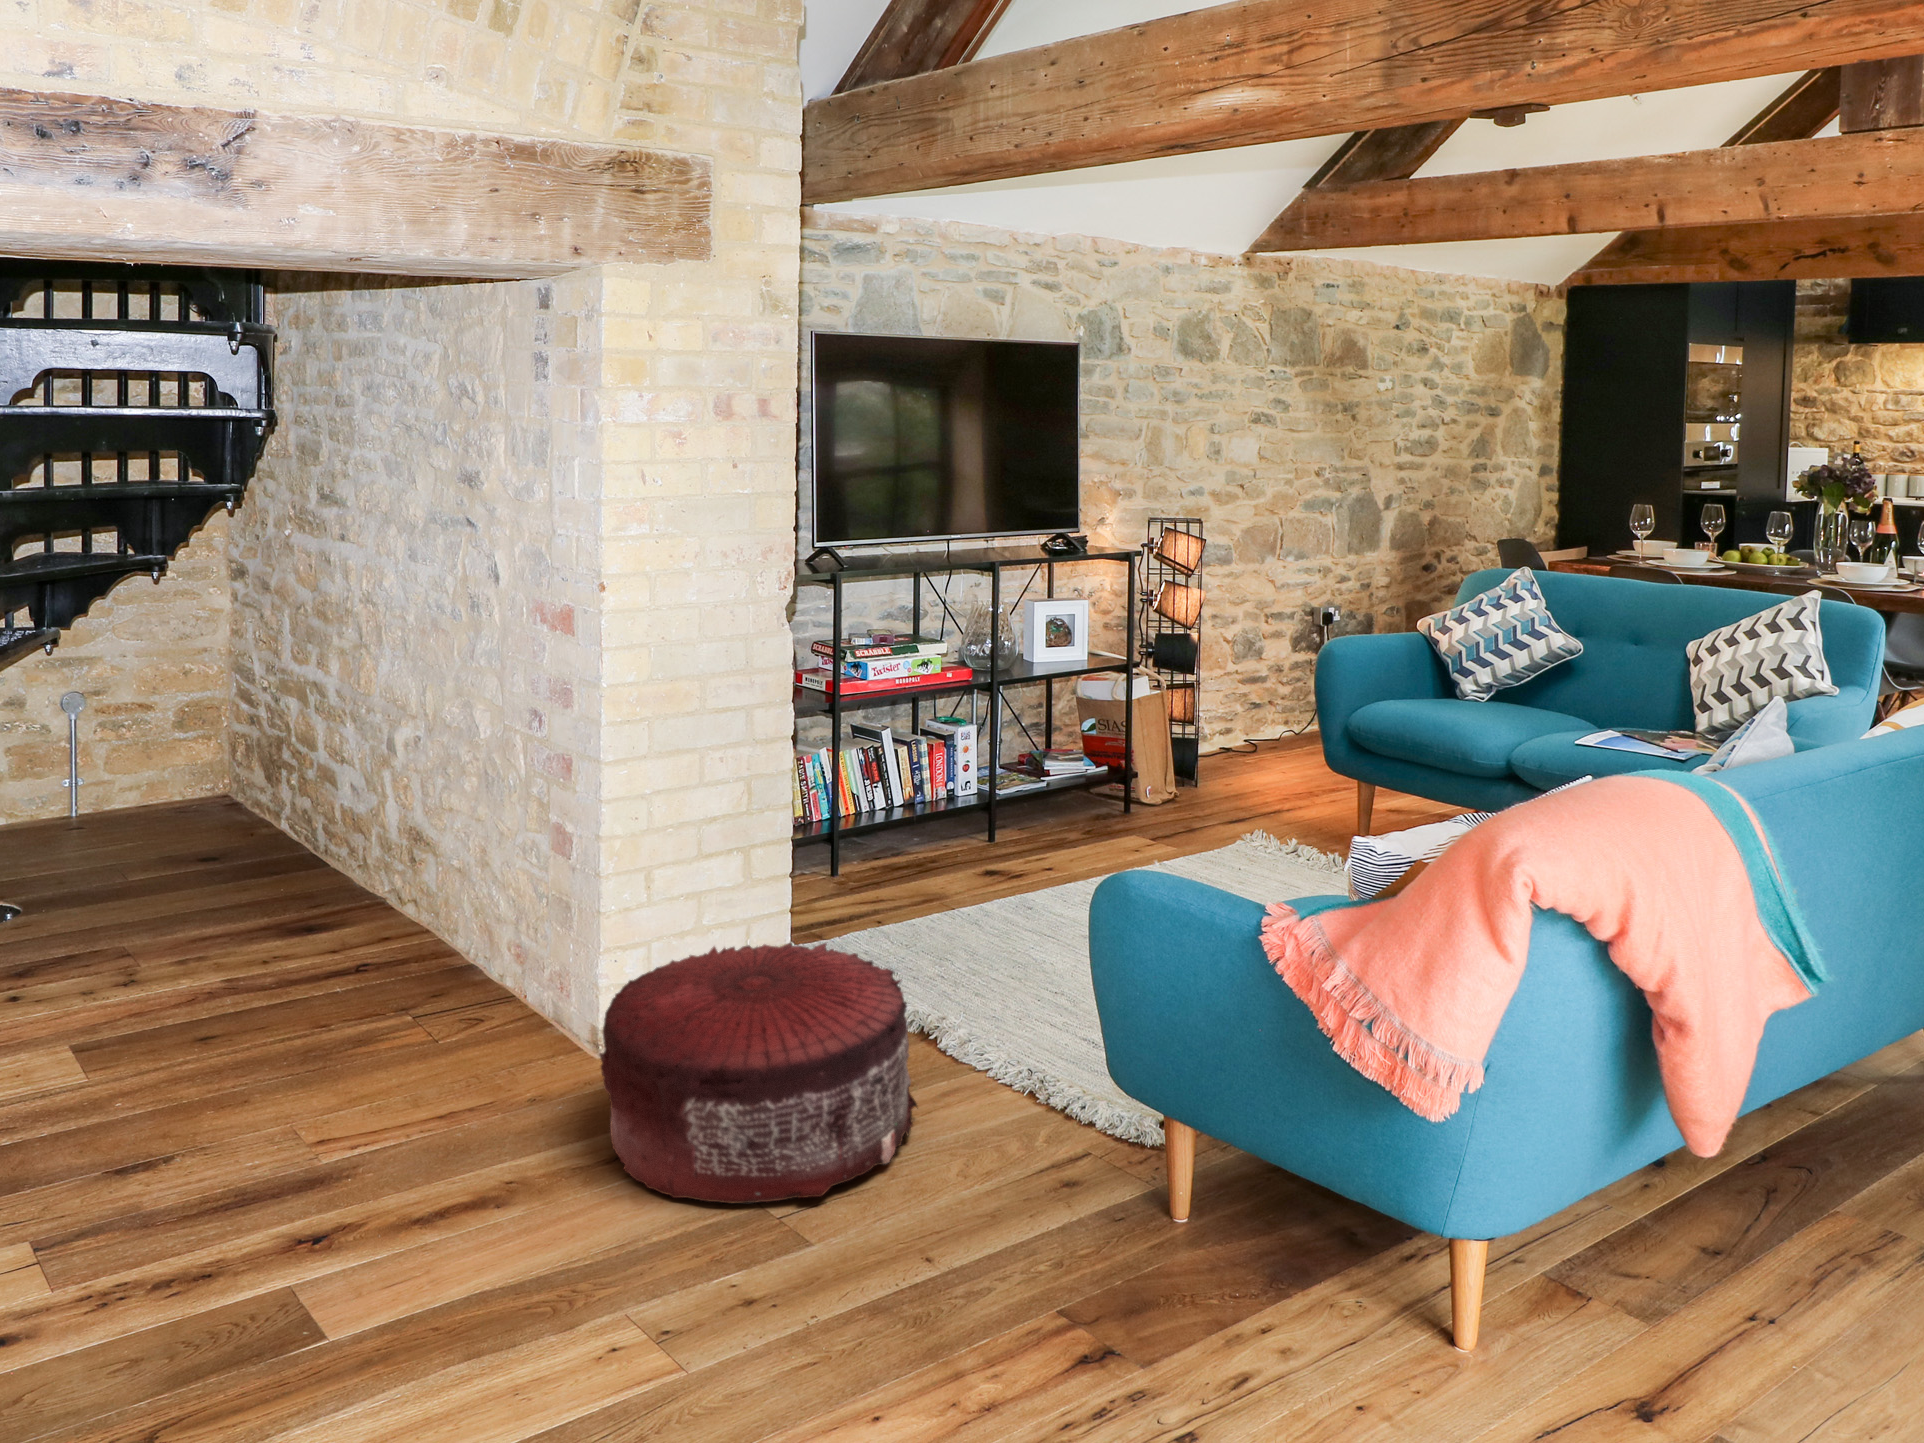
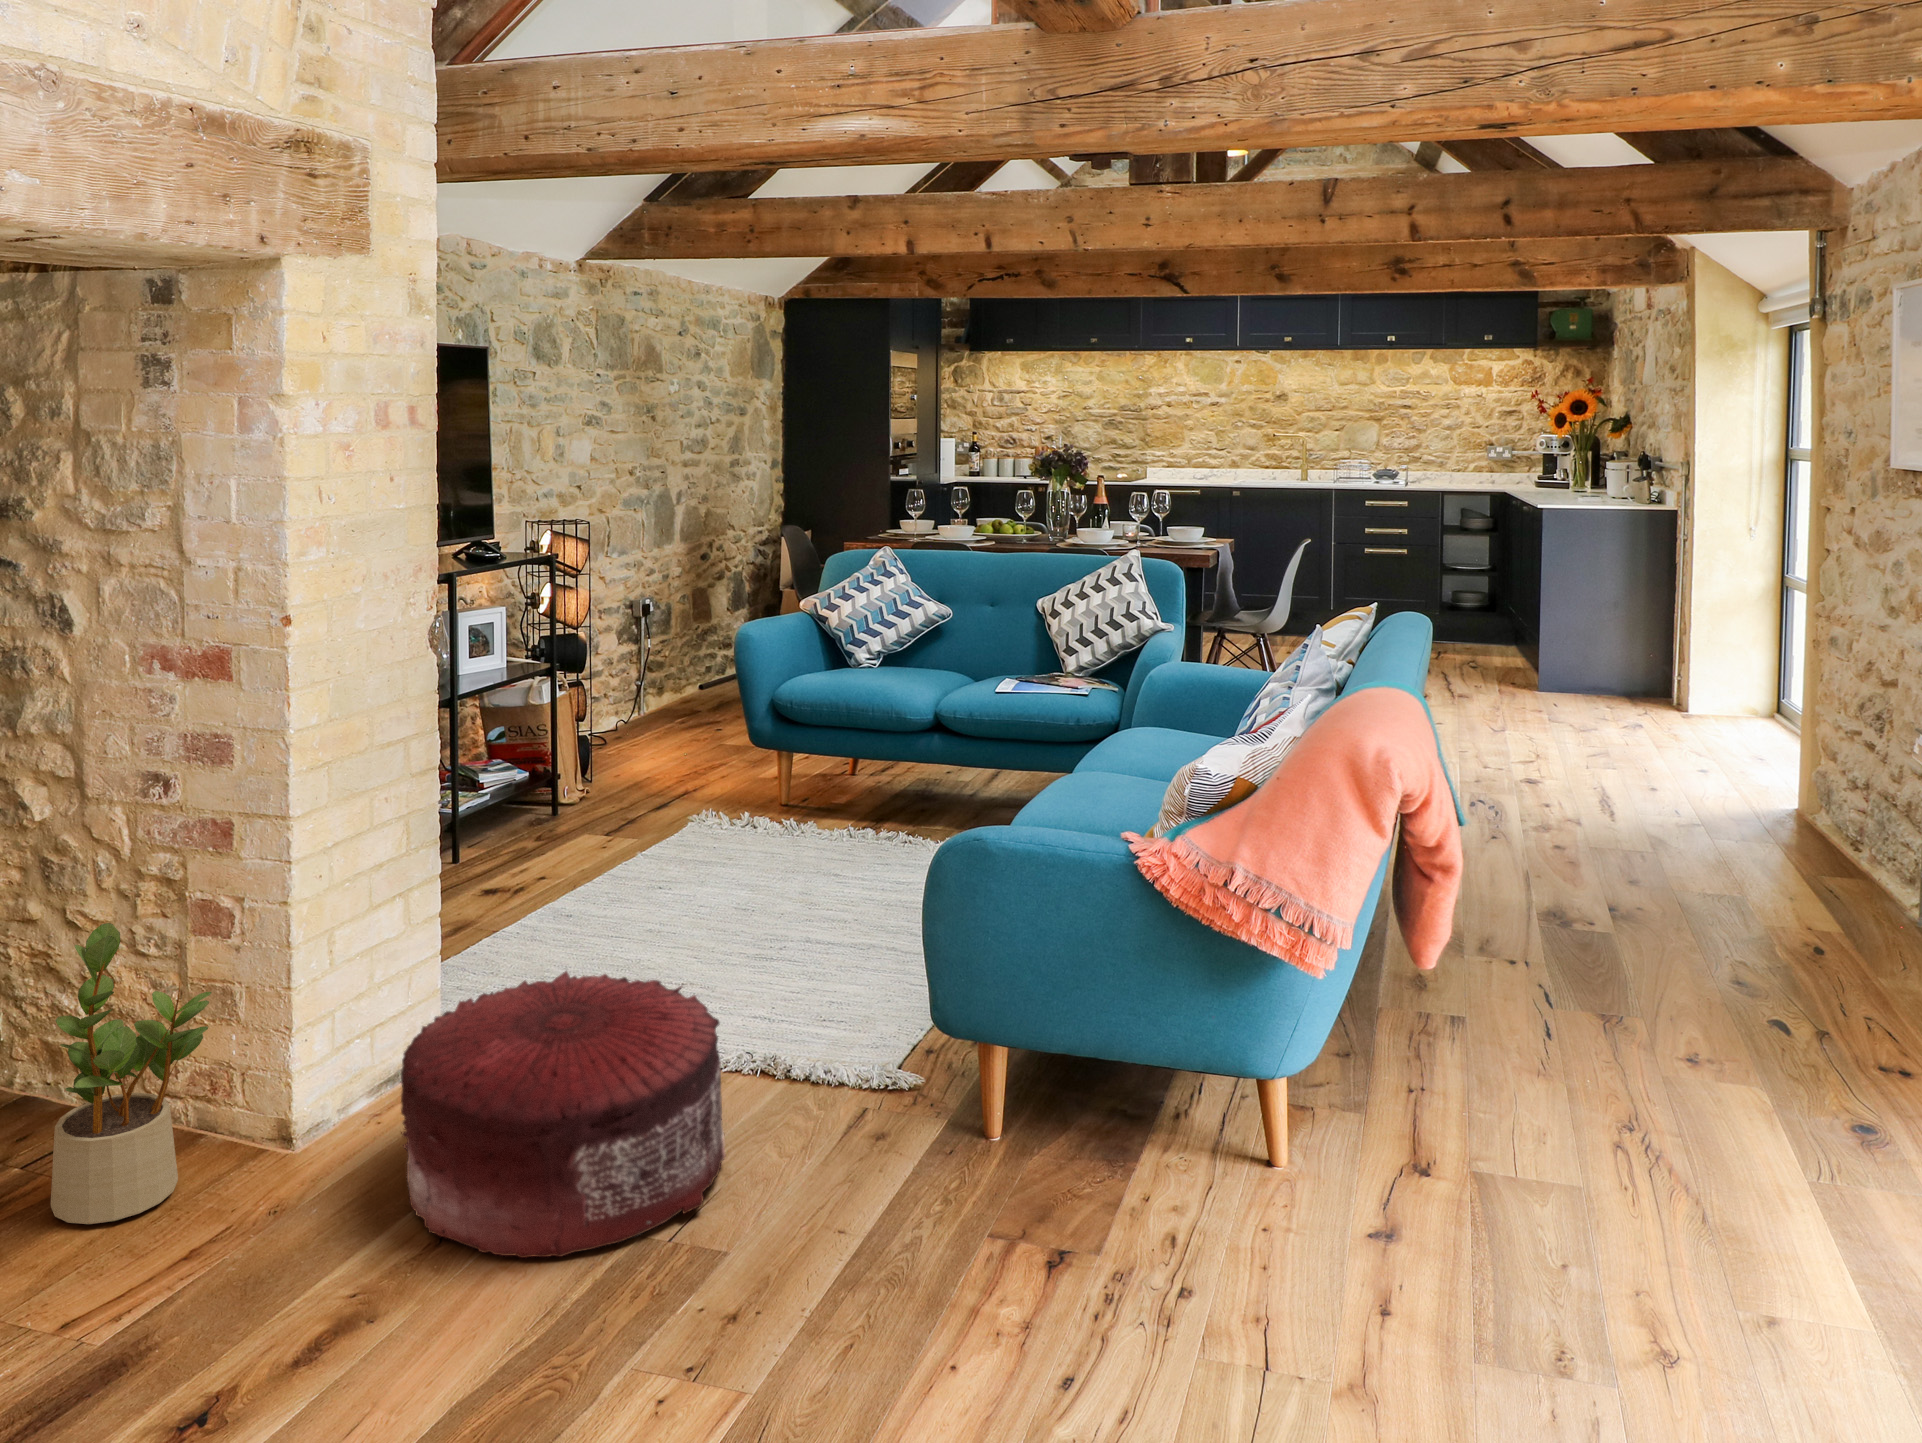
potted plant: none [412,816,541,1060] -> present [51,923,212,1224]

